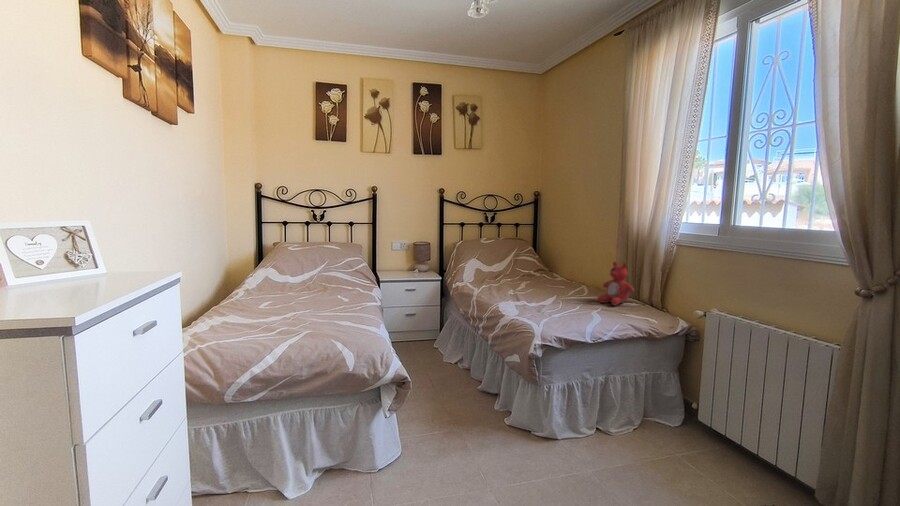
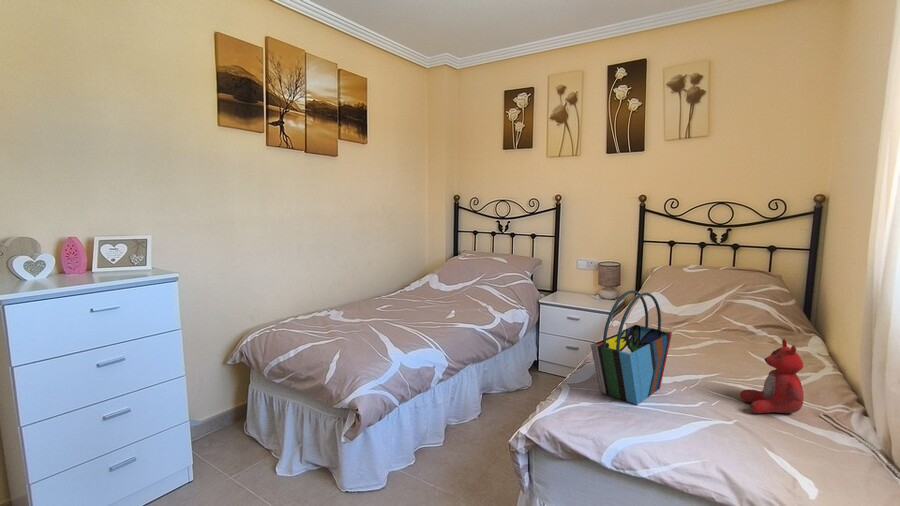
tote bag: none [533,241,579,317] -> present [591,290,672,405]

